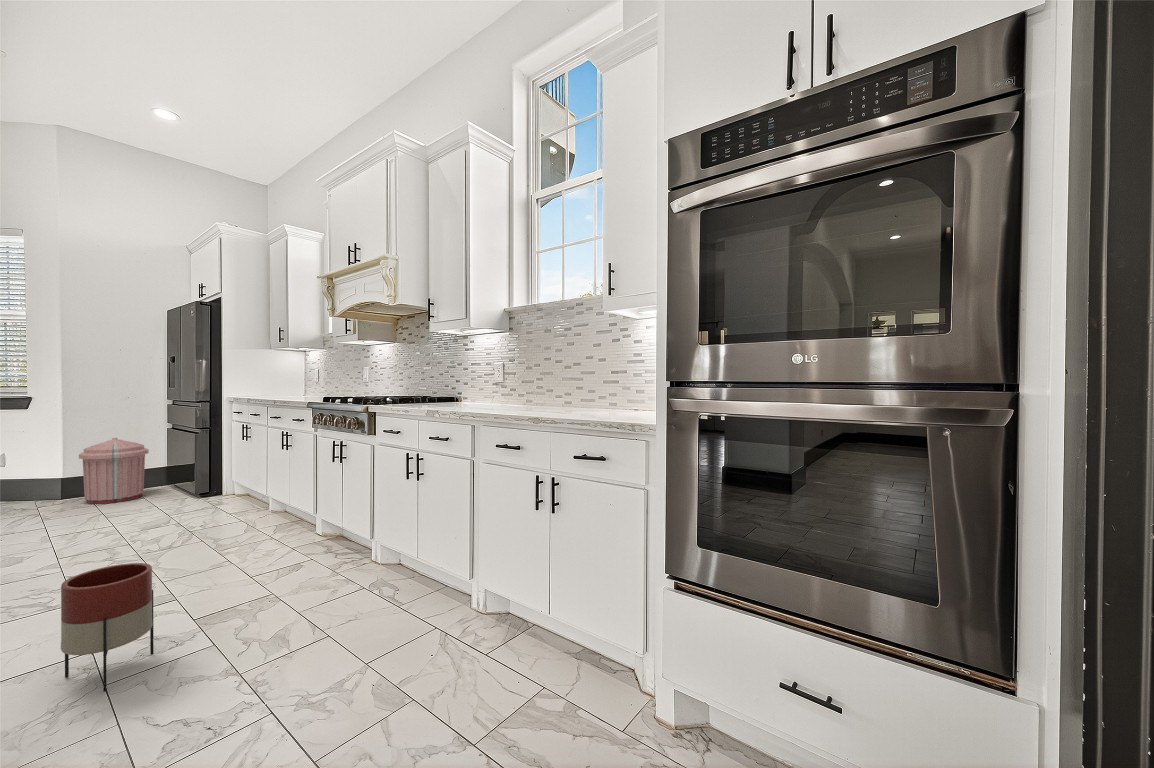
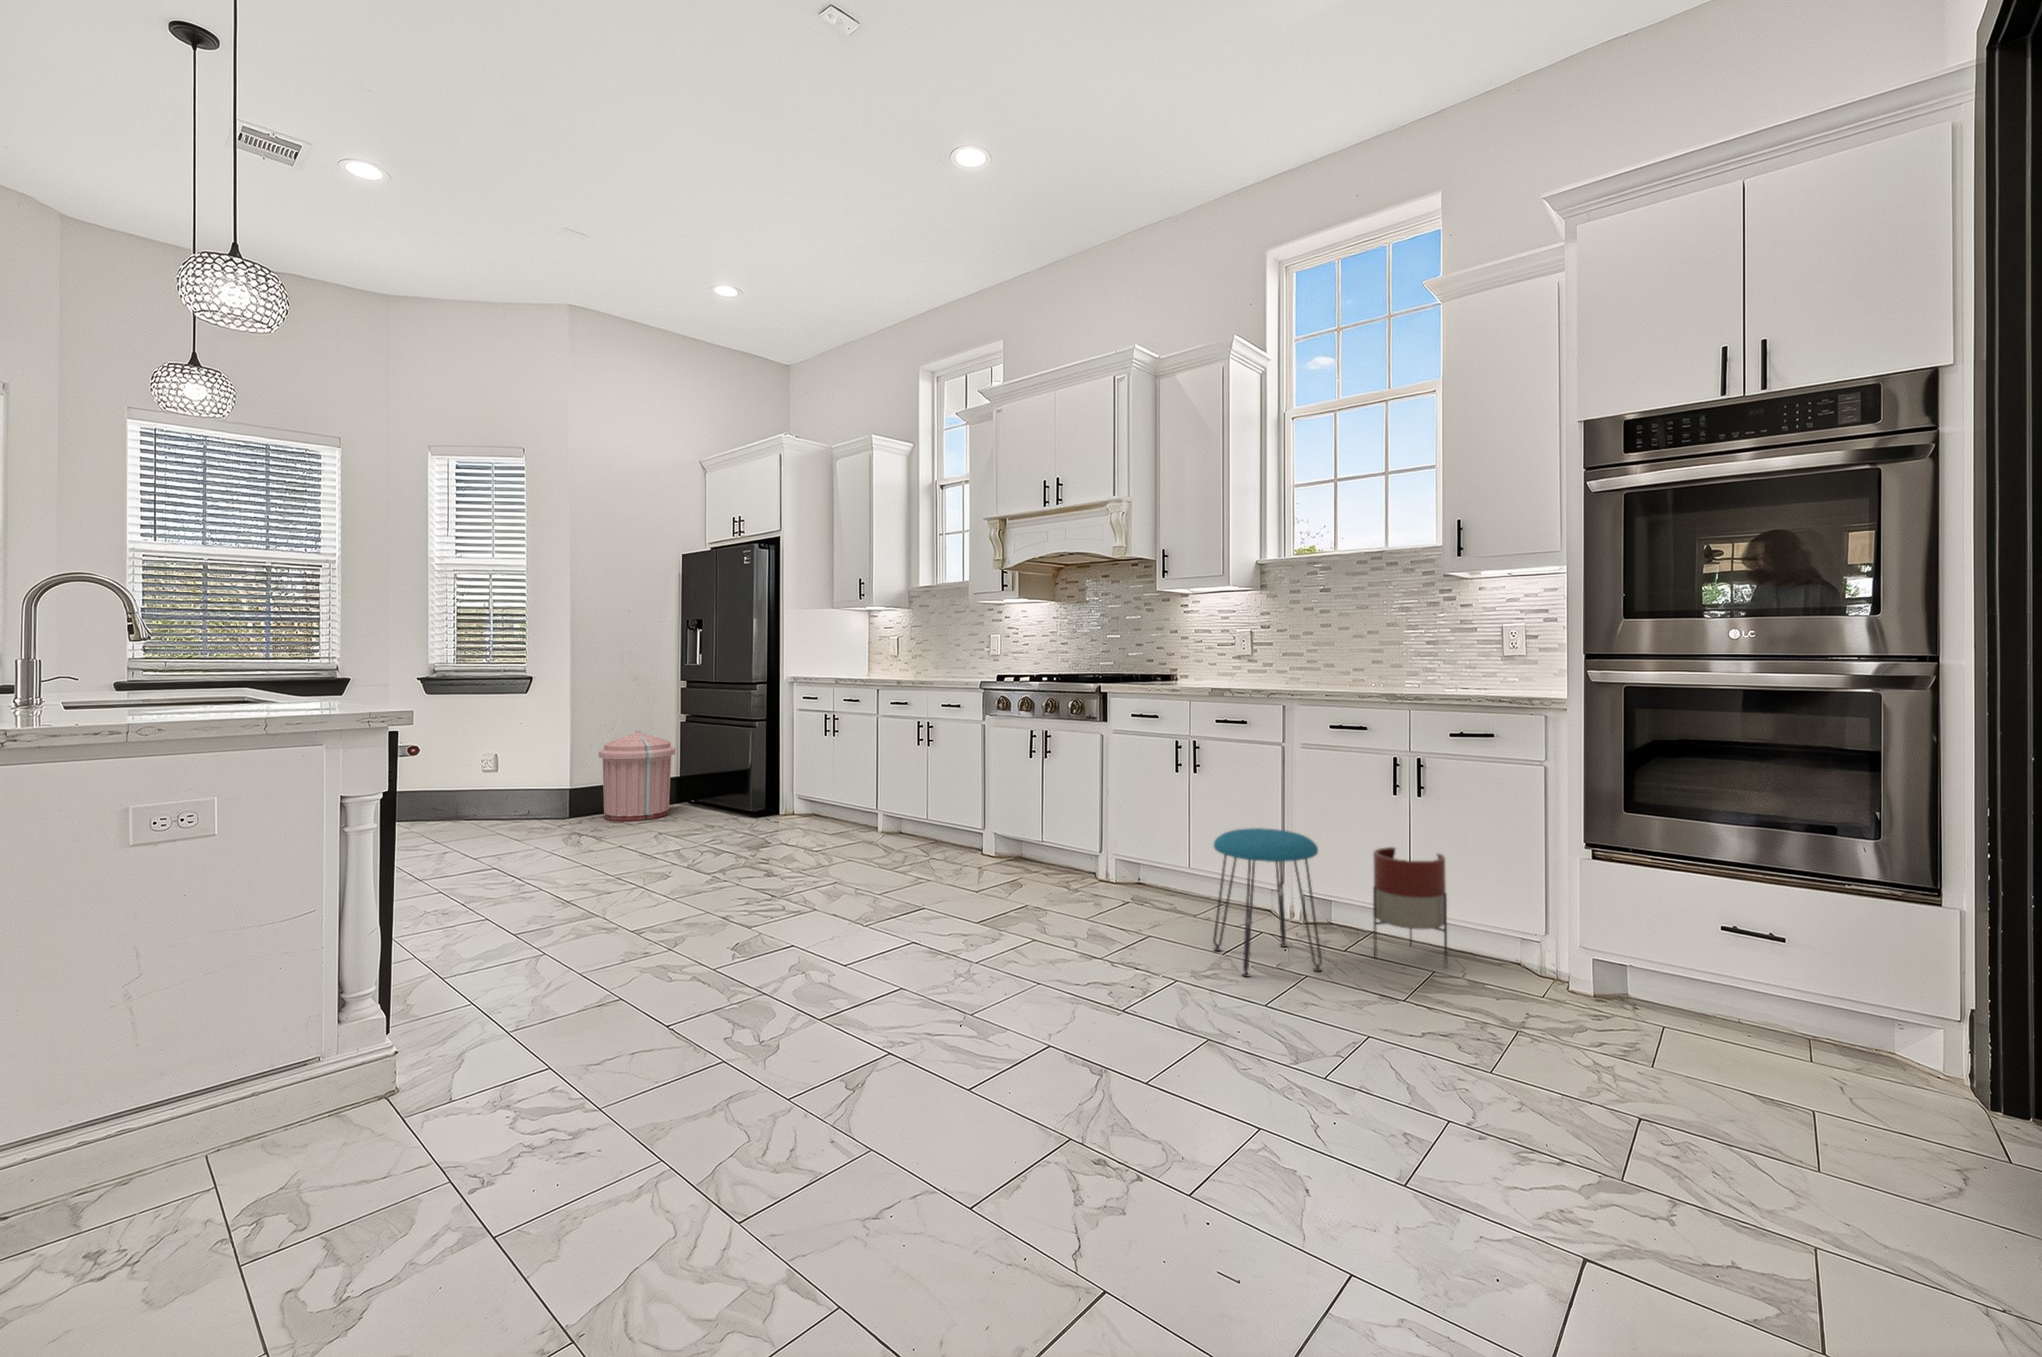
stool: none [341,543,445,703] -> present [1213,828,1322,977]
planter: present [61,563,154,691] -> present [1373,847,1447,966]

